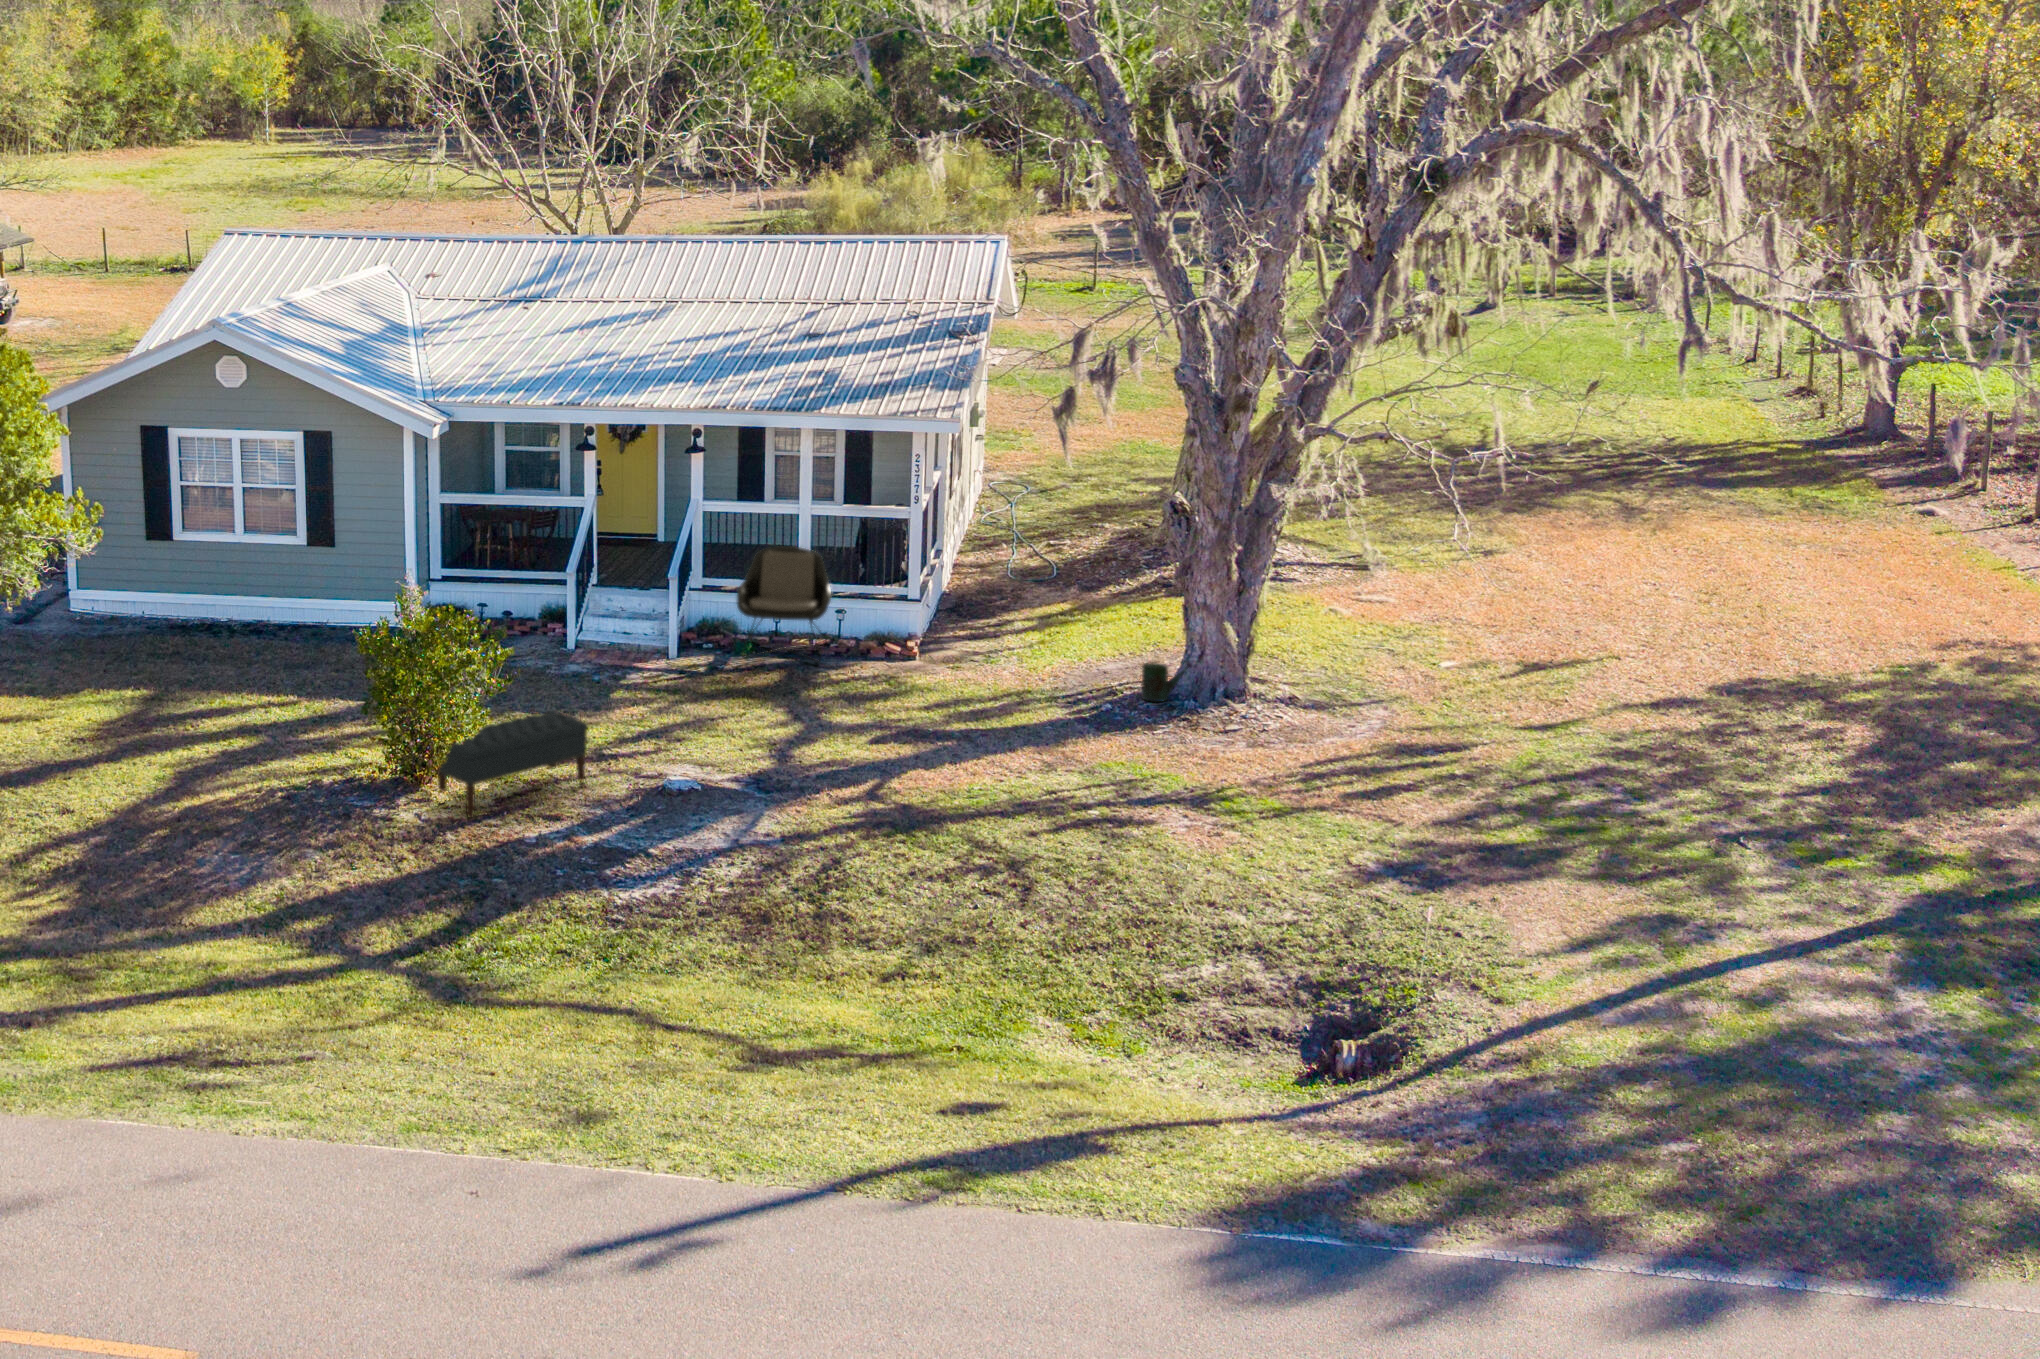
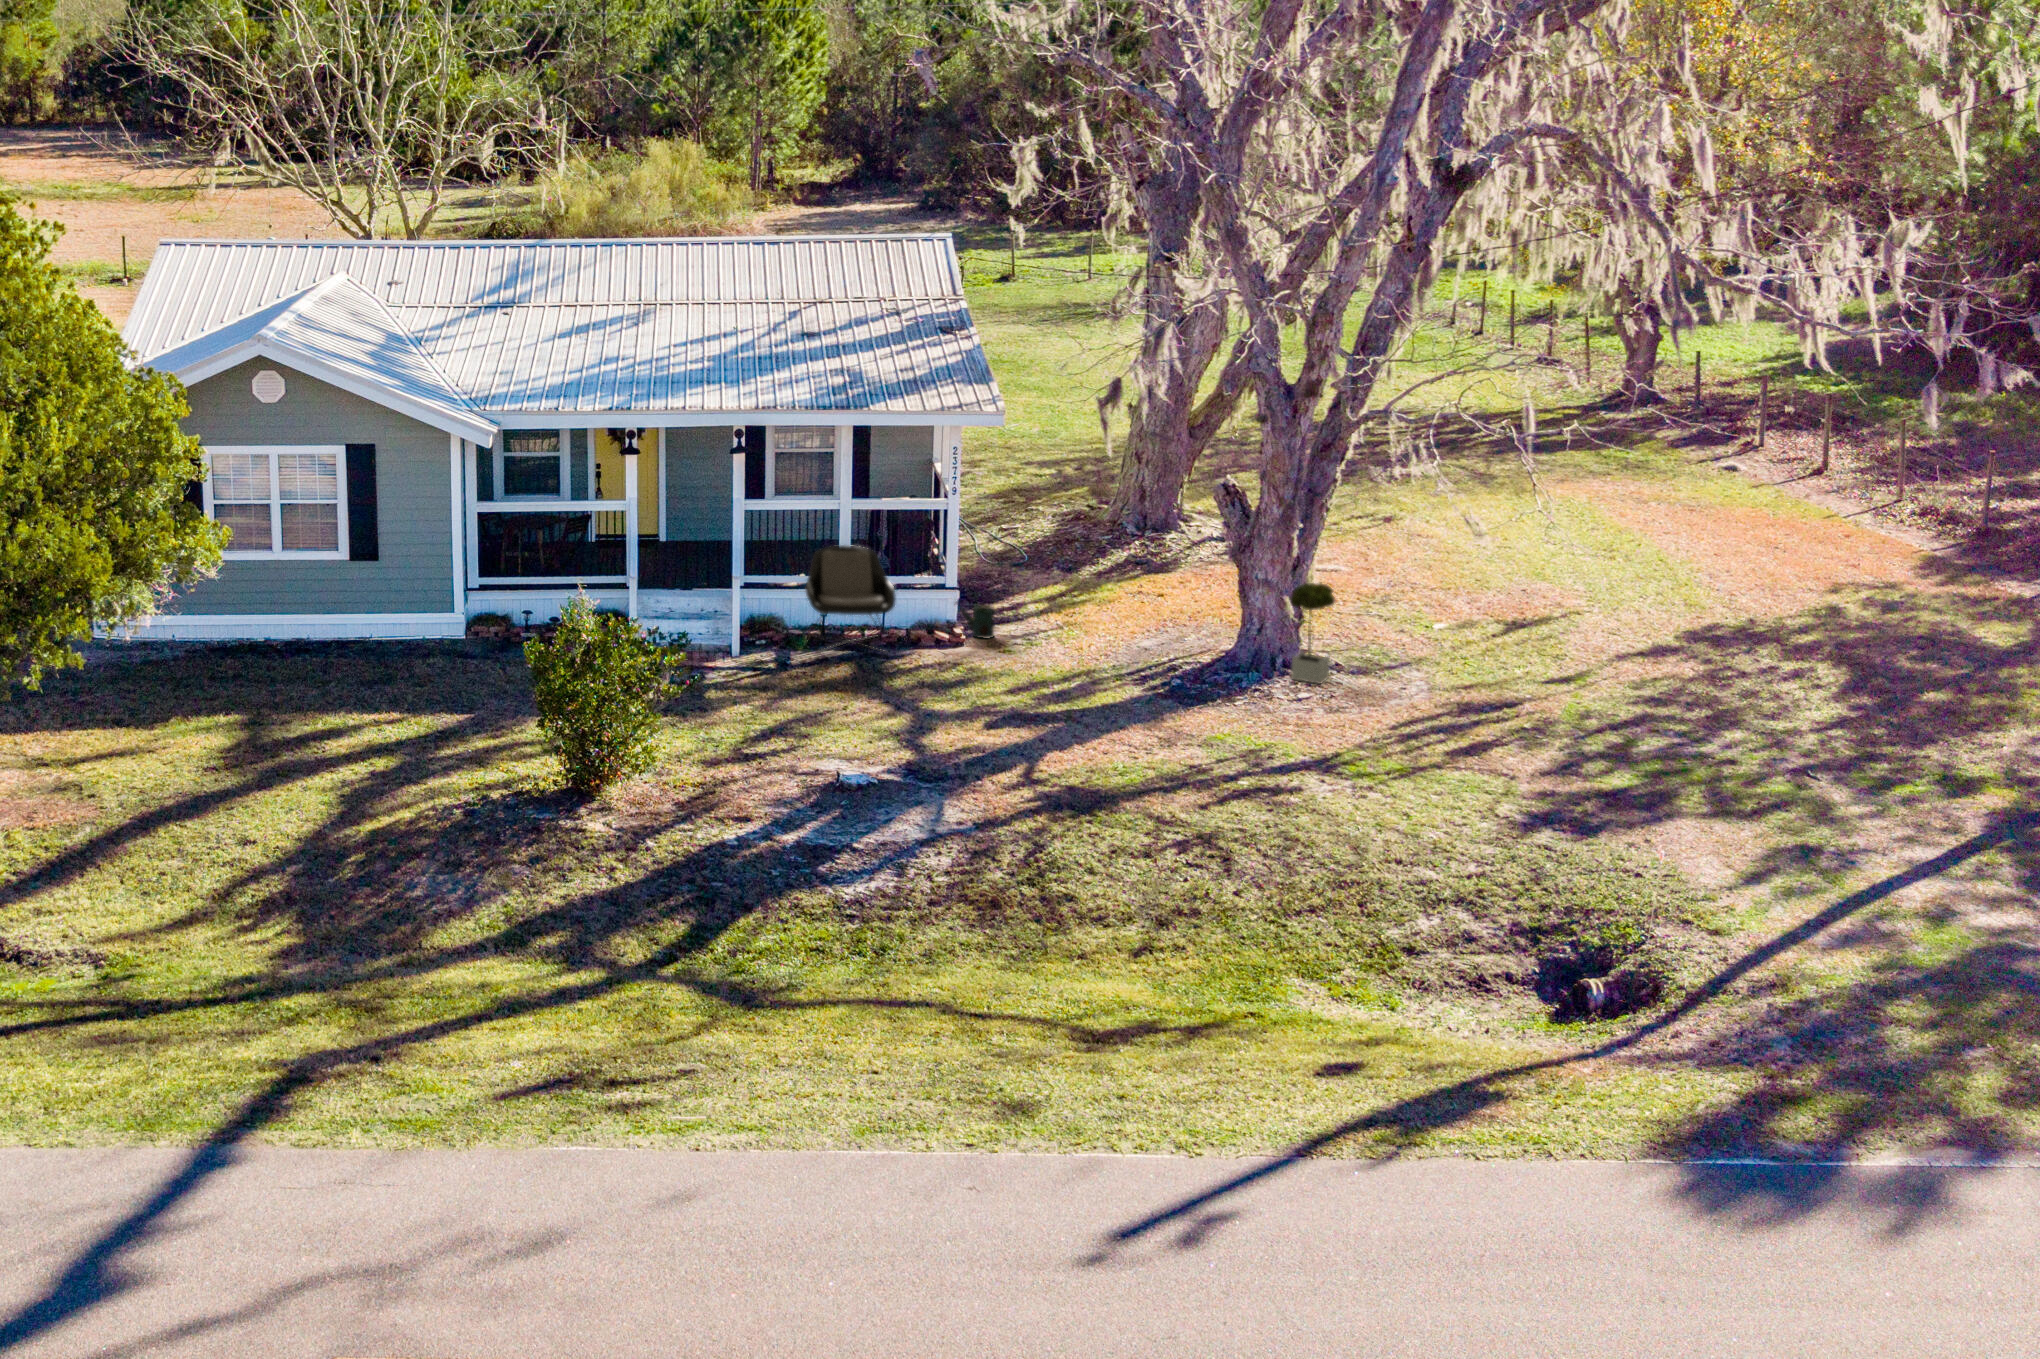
potted tree: none [1236,606,1288,718] -> present [1290,583,1335,684]
watering can: present [1139,662,1191,702] -> present [956,601,999,639]
bench: present [438,711,588,818] -> none [609,713,743,822]

